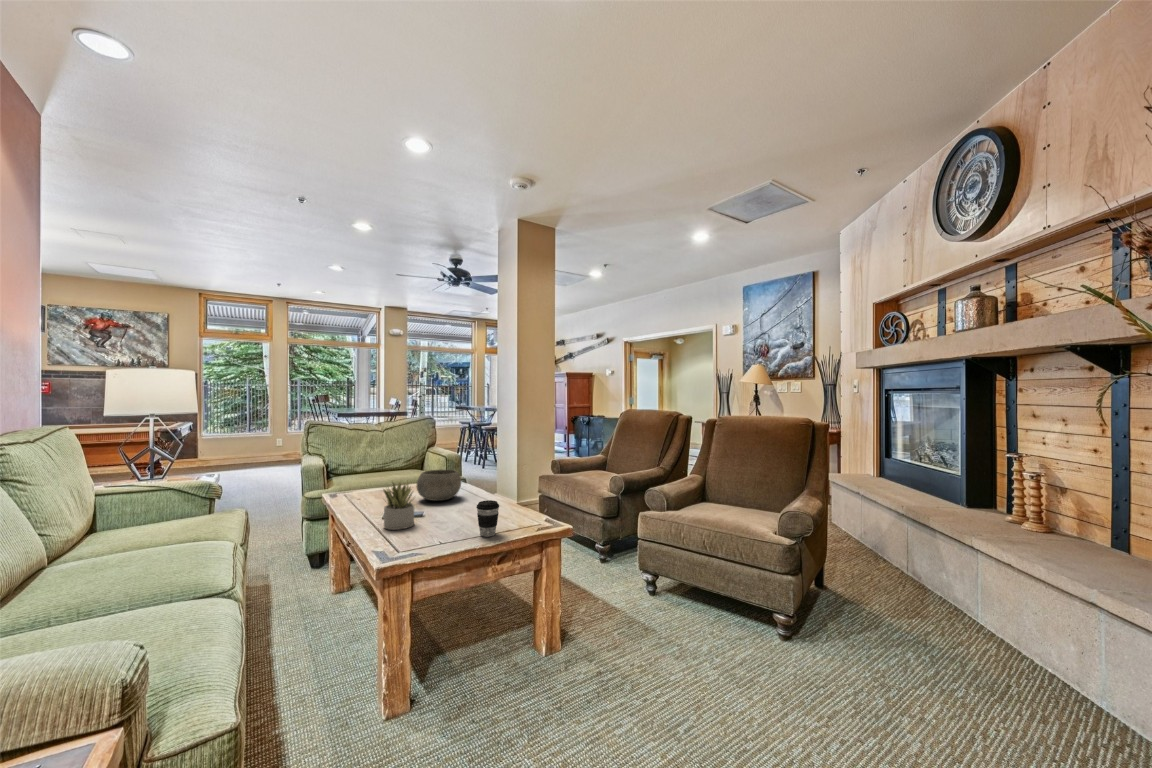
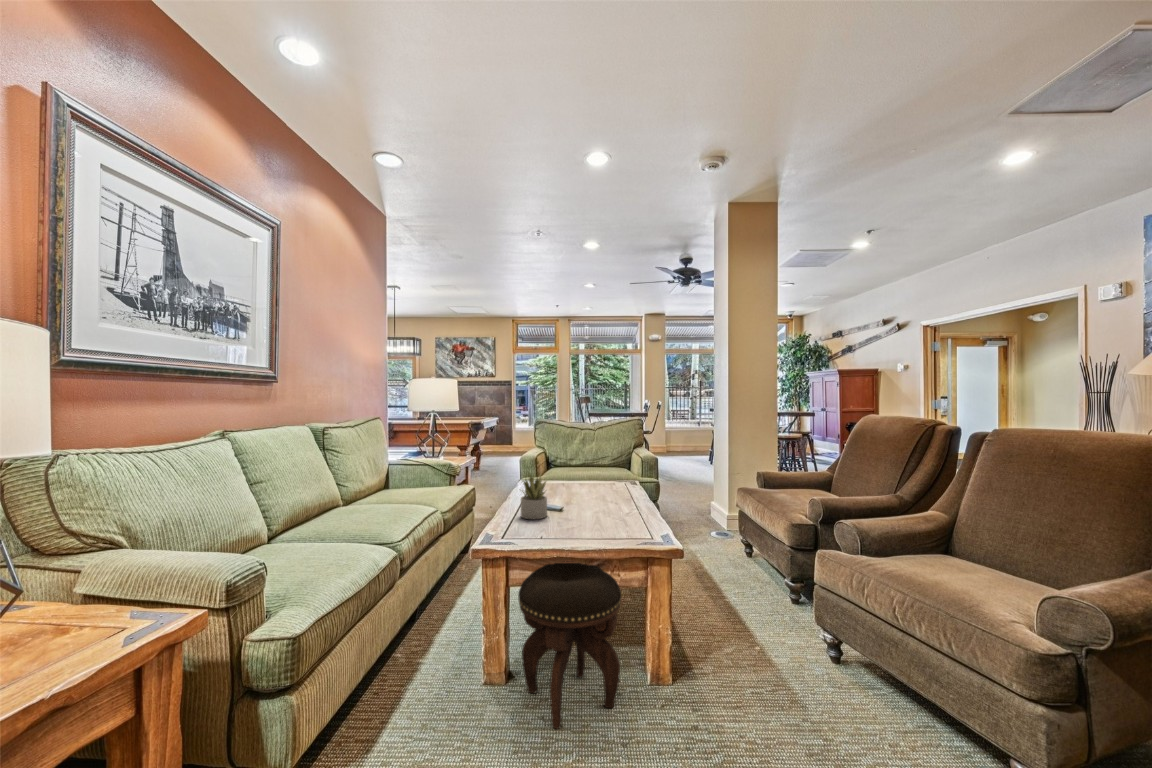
bowl: present [417,470,461,501] -> none [574,469,615,499]
coffee cup: present [476,500,499,537] -> none [580,503,603,540]
footstool: none [435,559,538,723] -> present [518,561,621,729]

